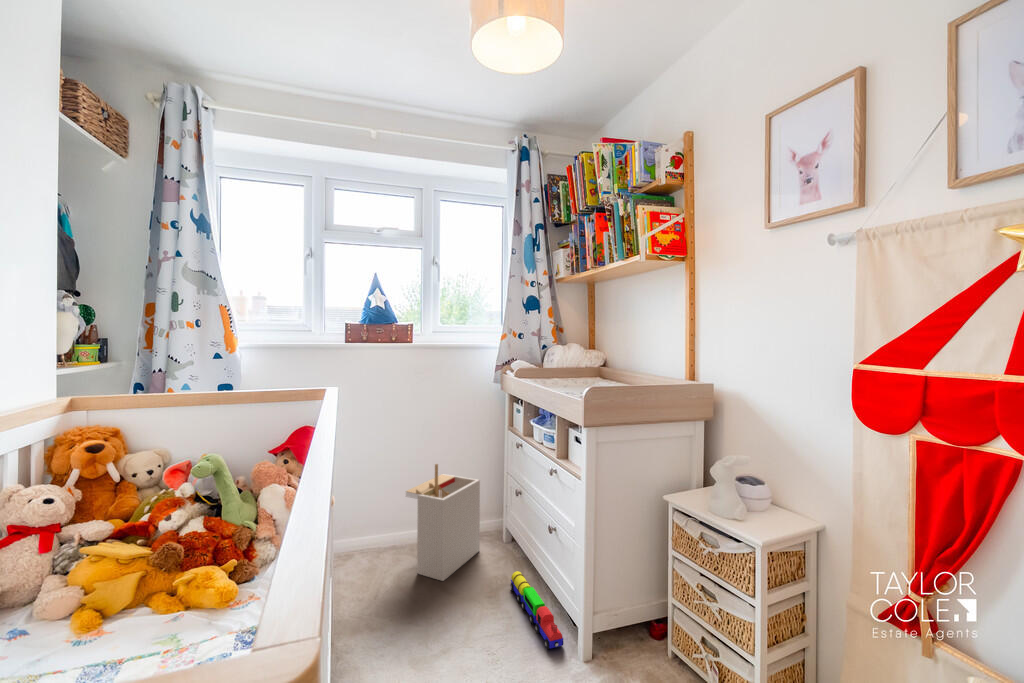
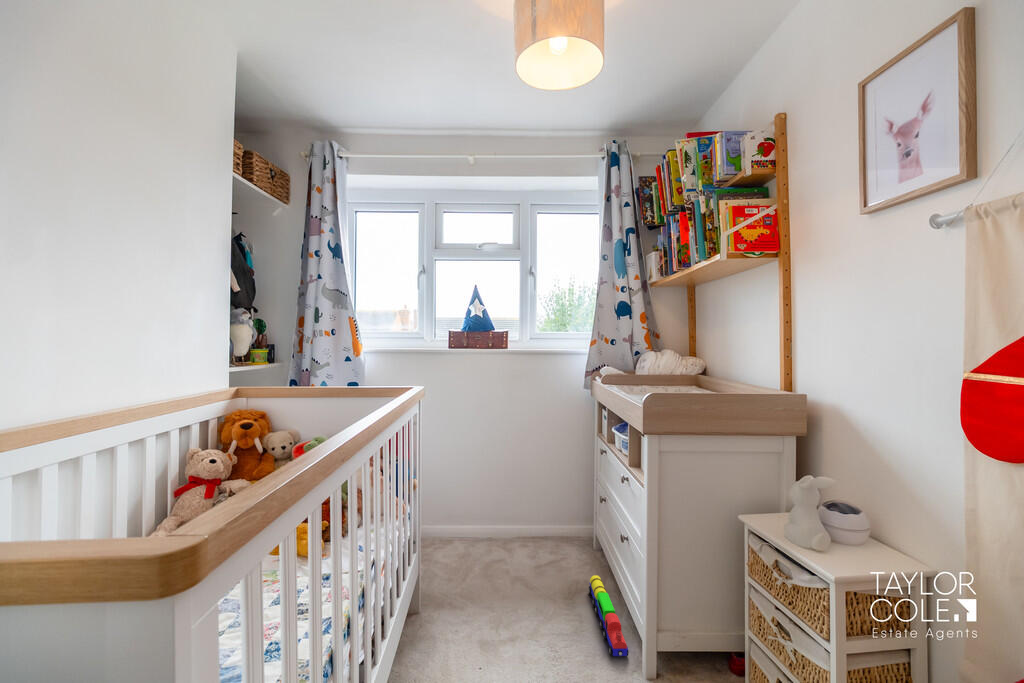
storage bin: present [406,464,480,581] -> none [496,462,568,574]

